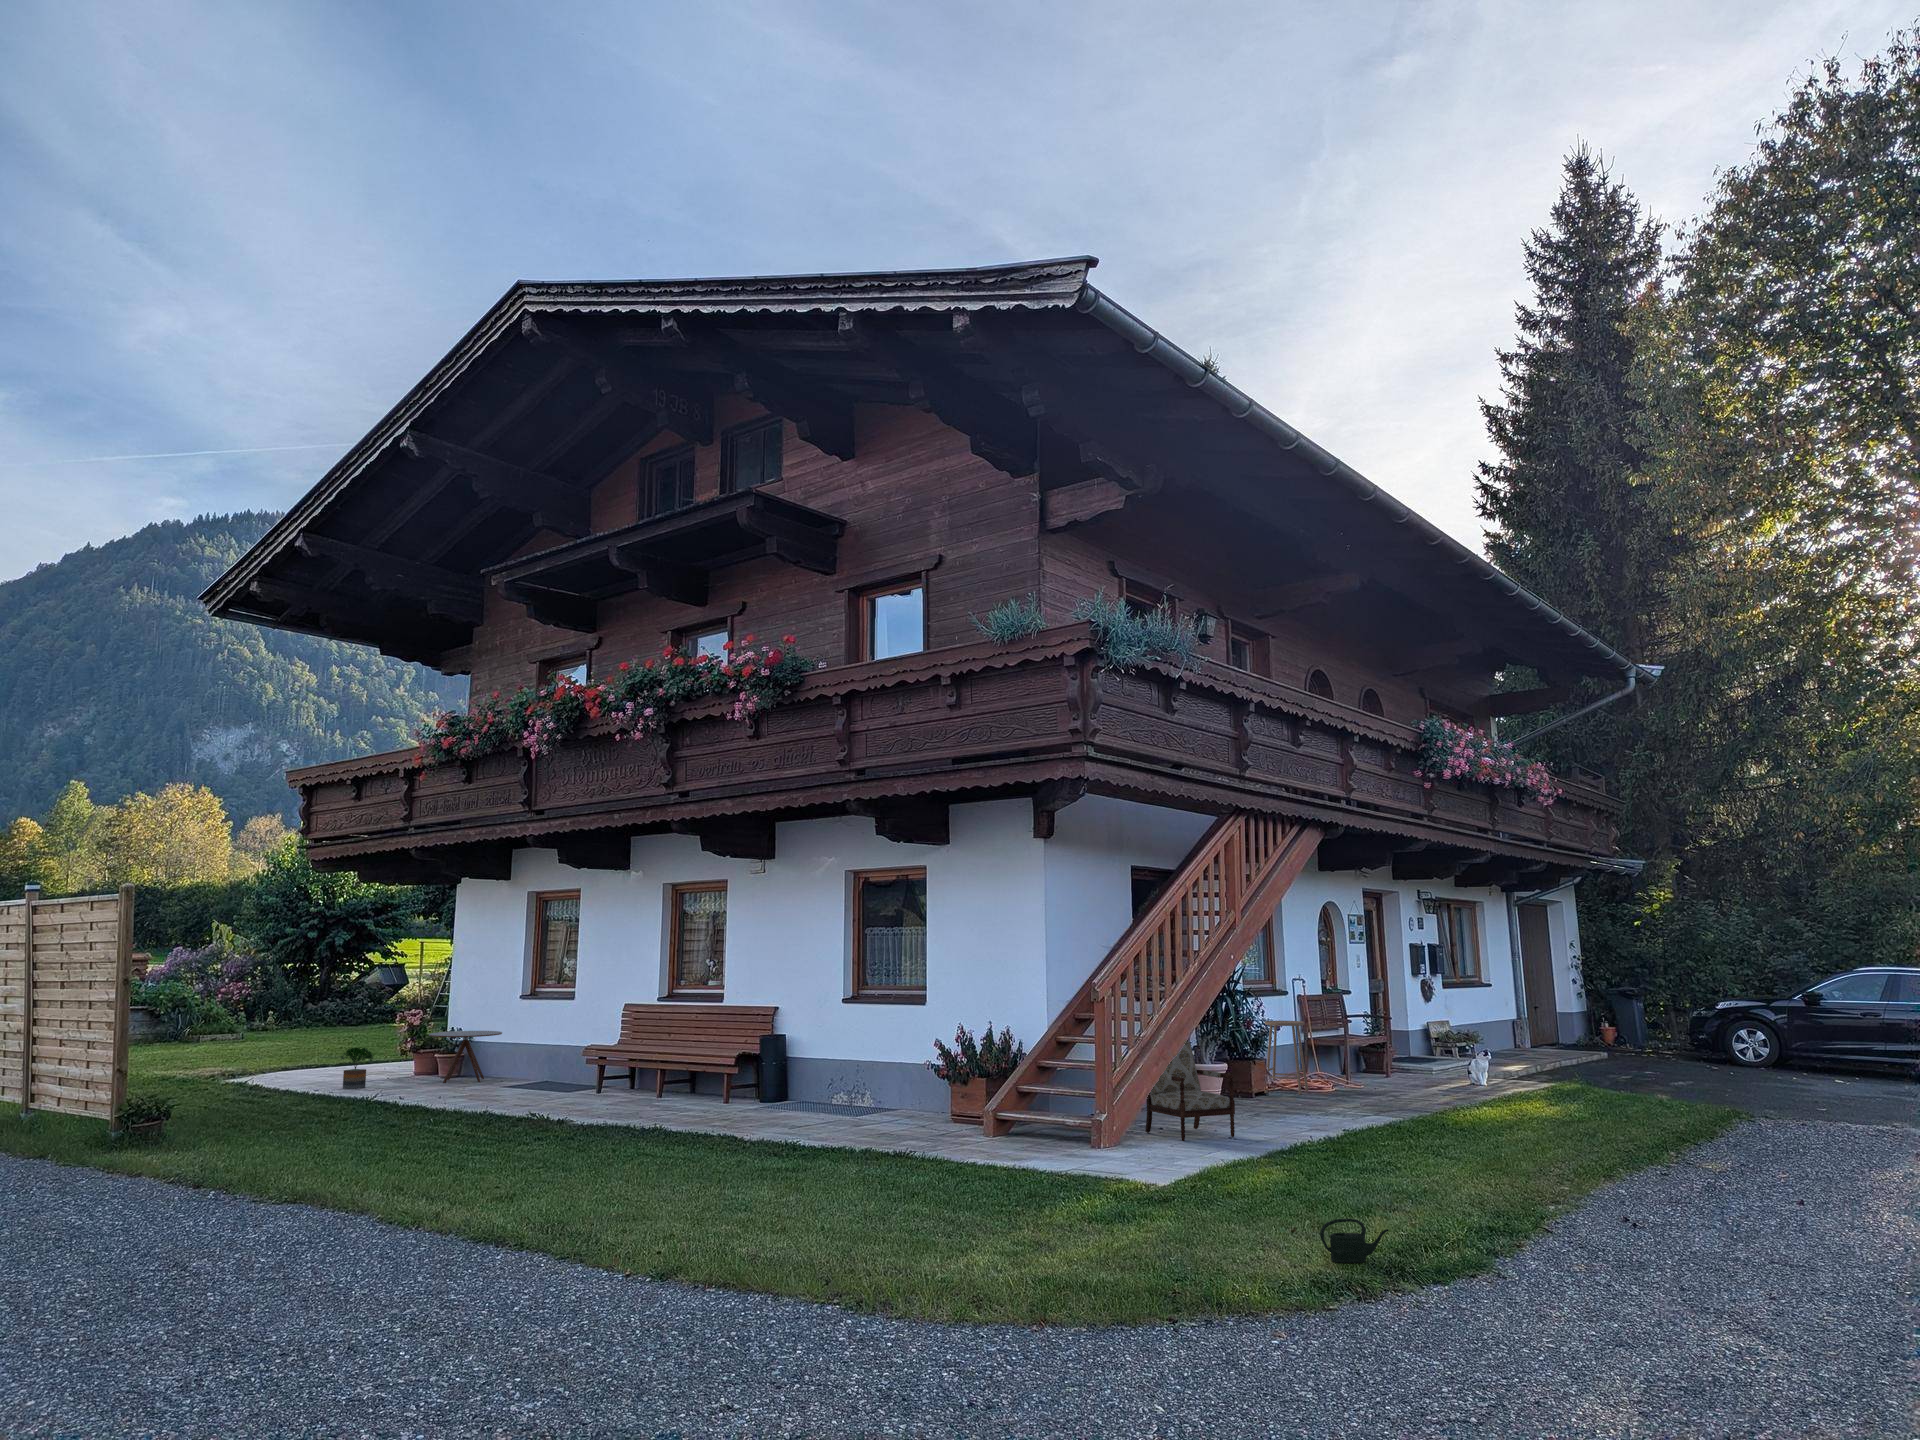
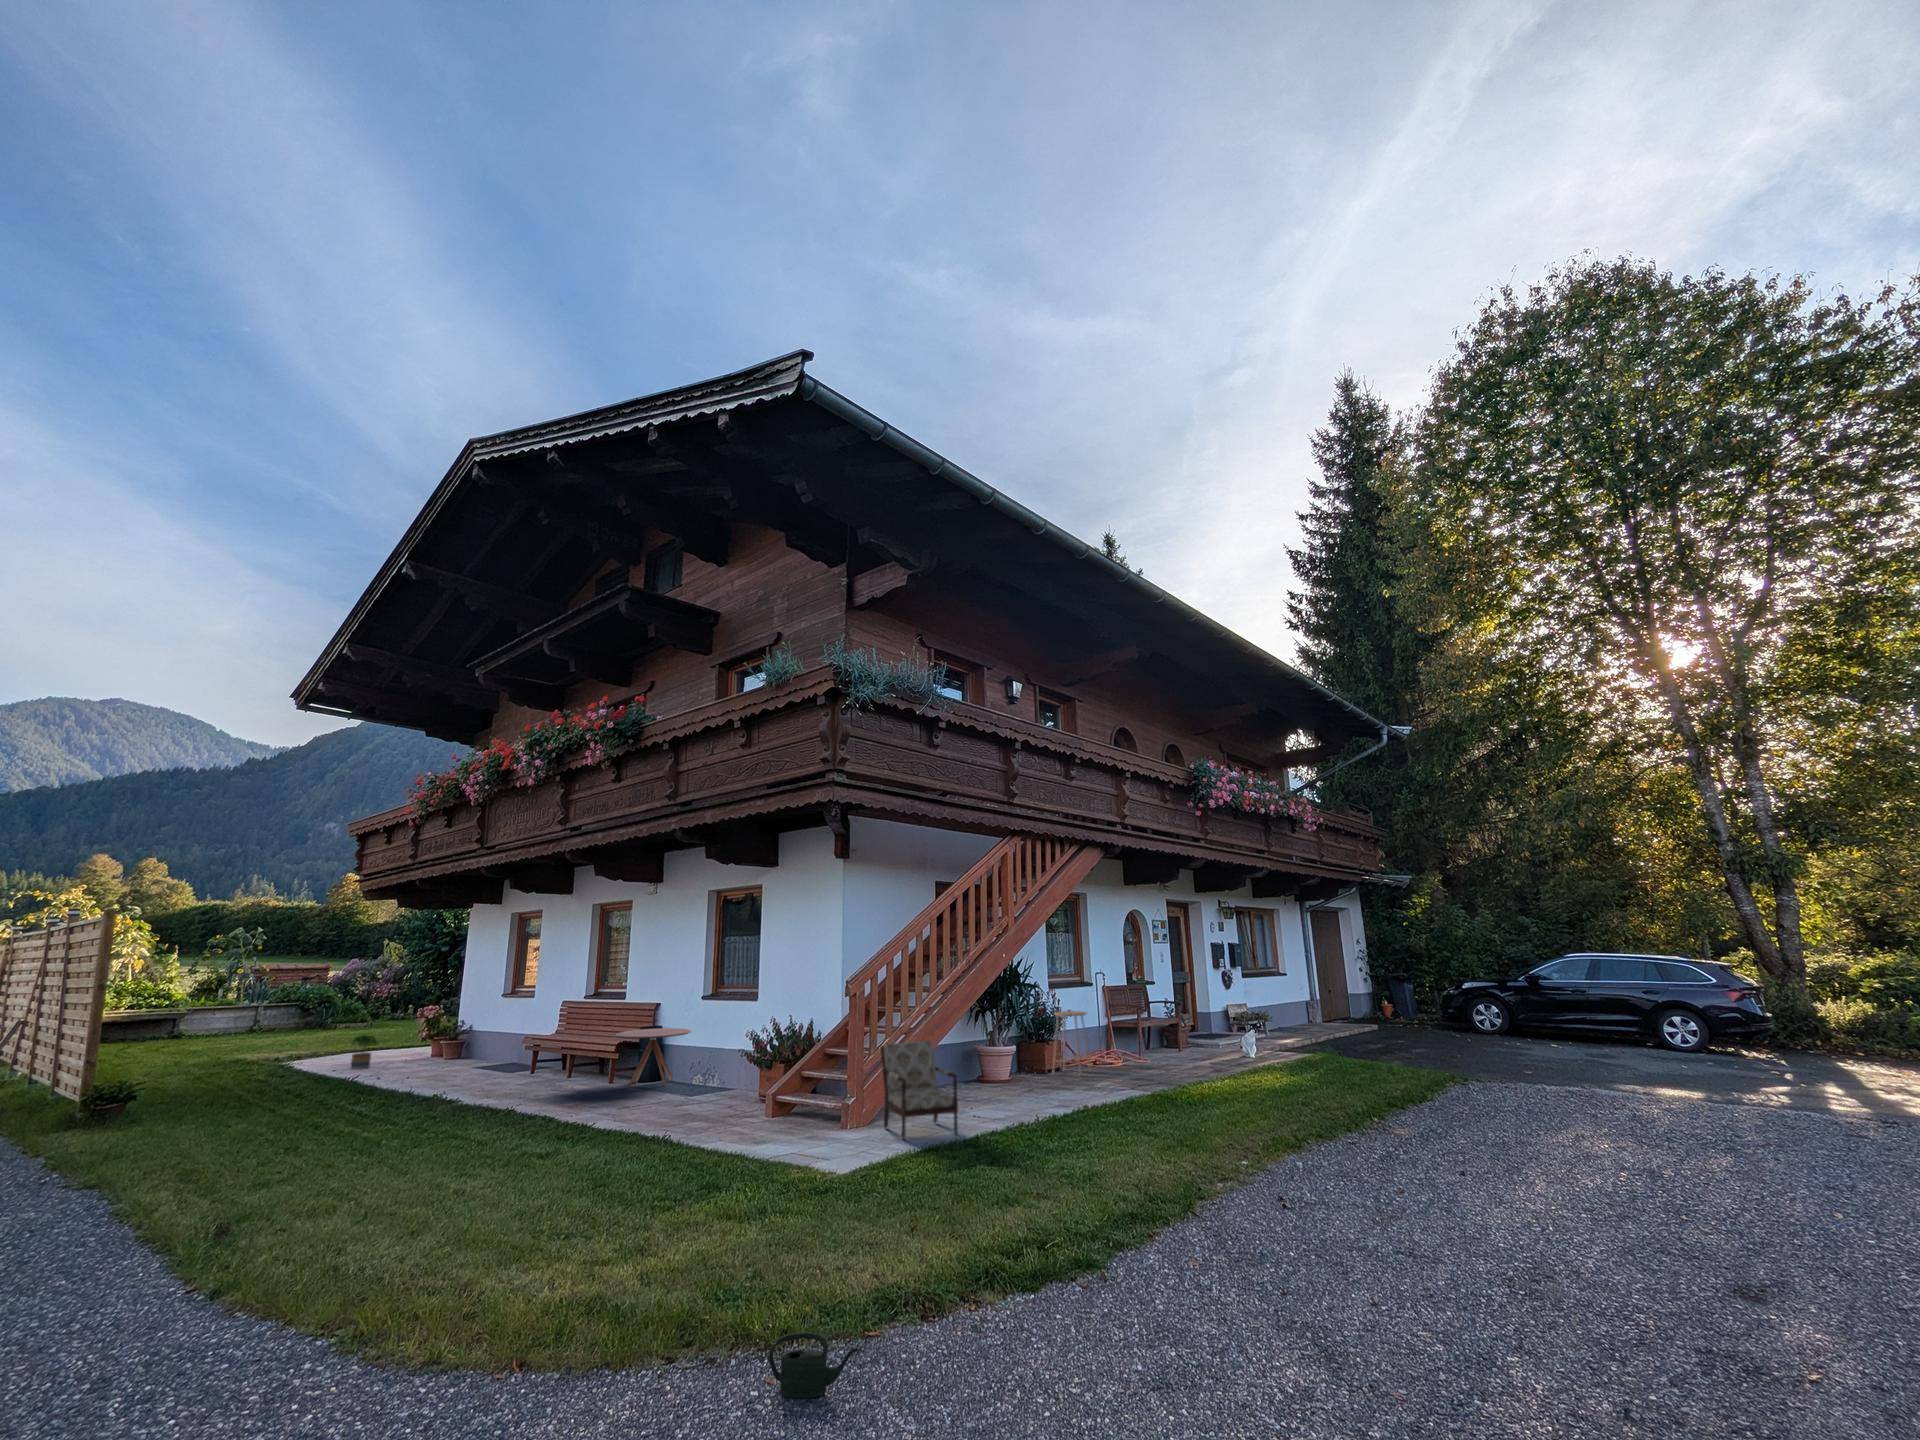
round table: present [429,1031,502,1083] -> present [616,1028,691,1087]

